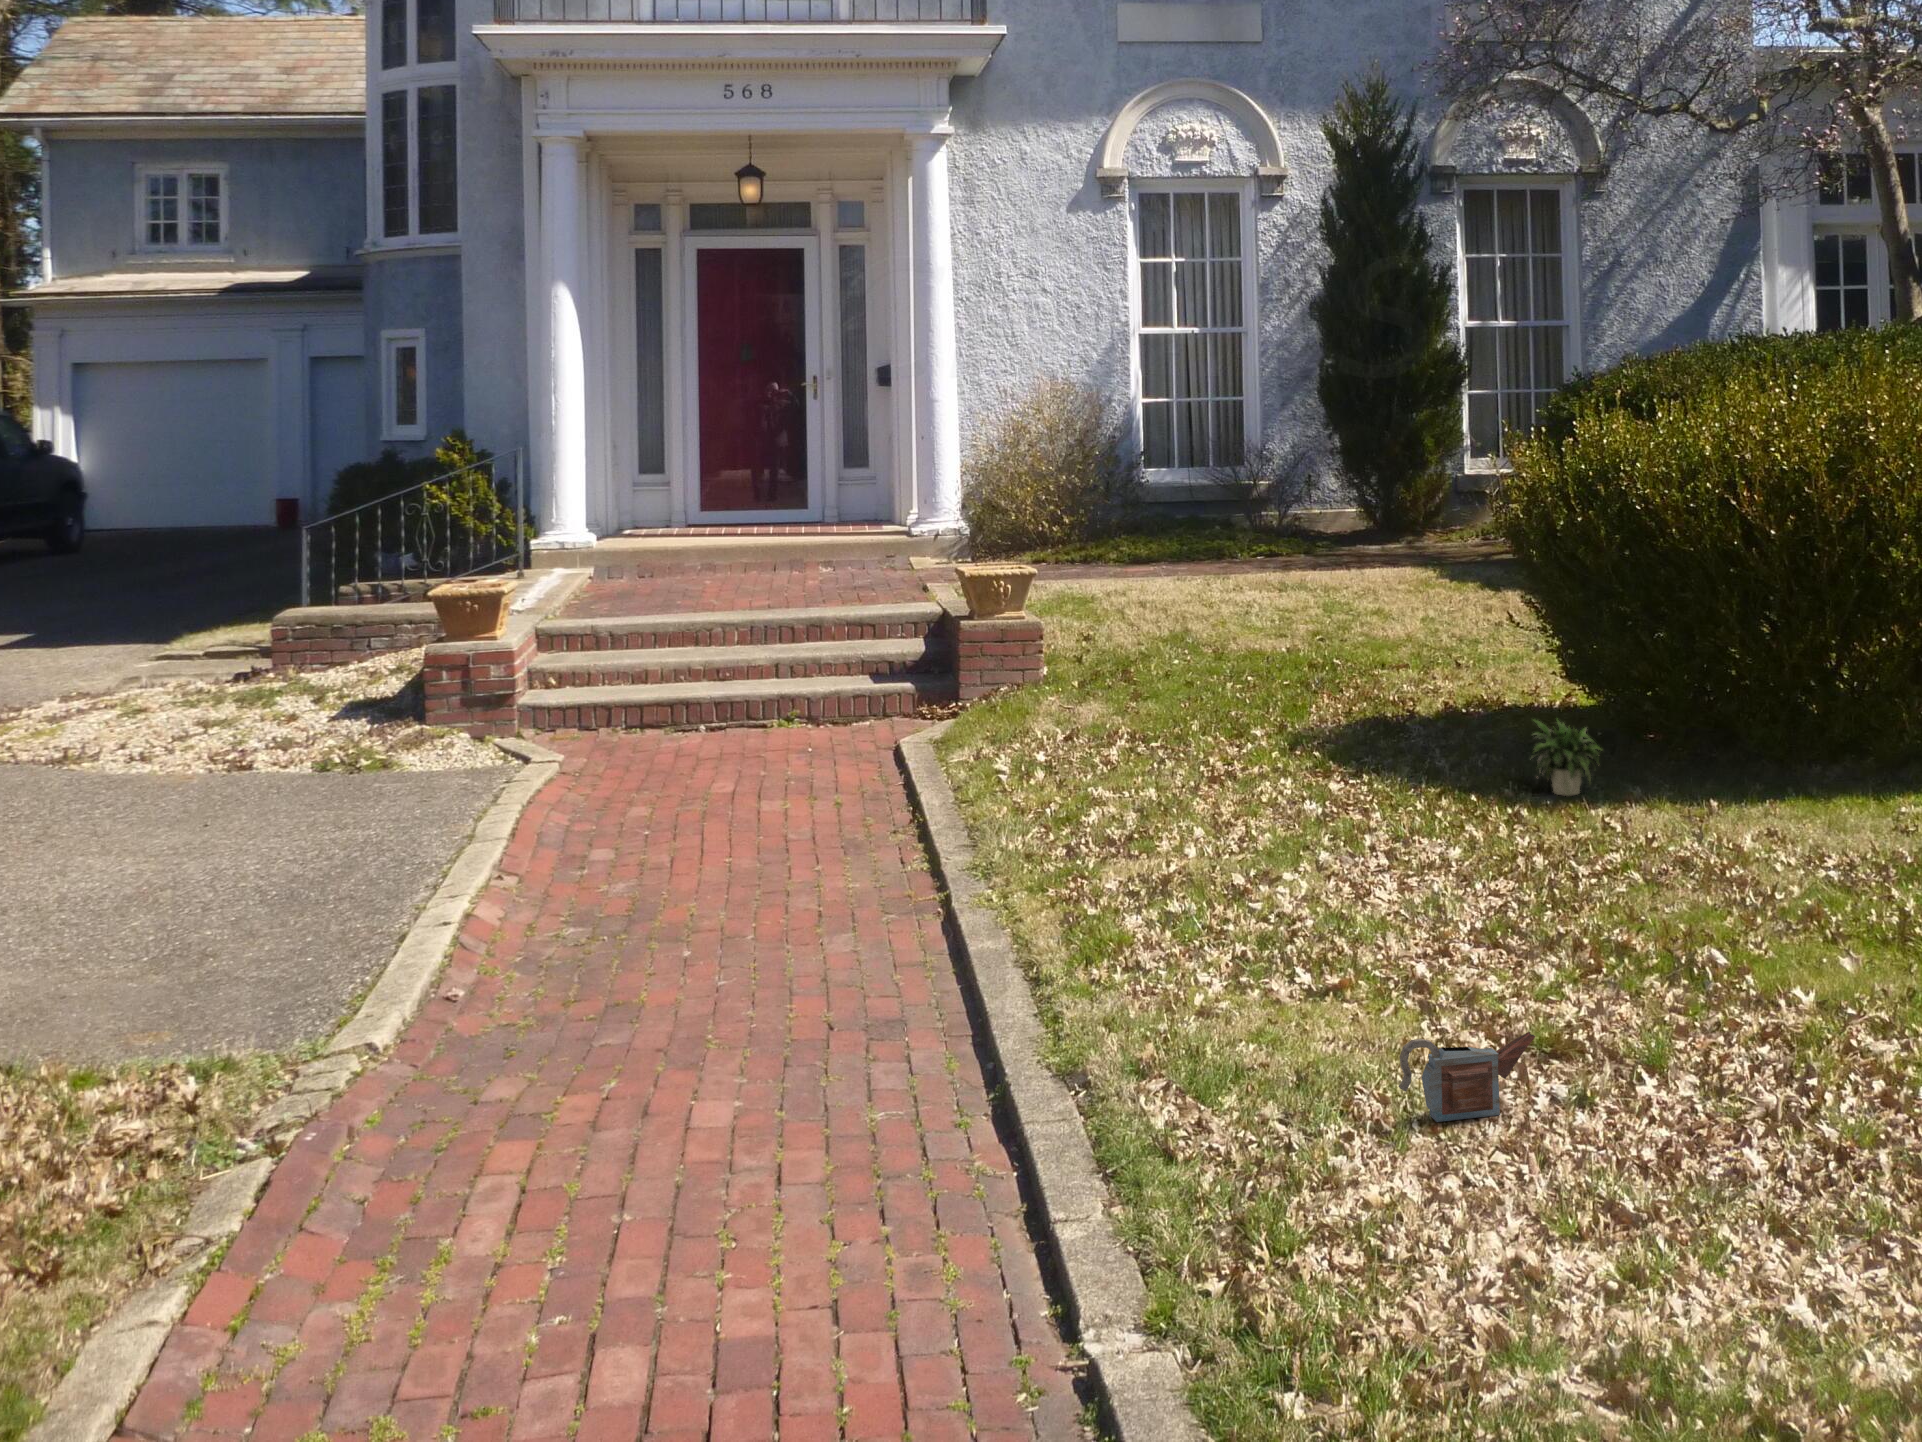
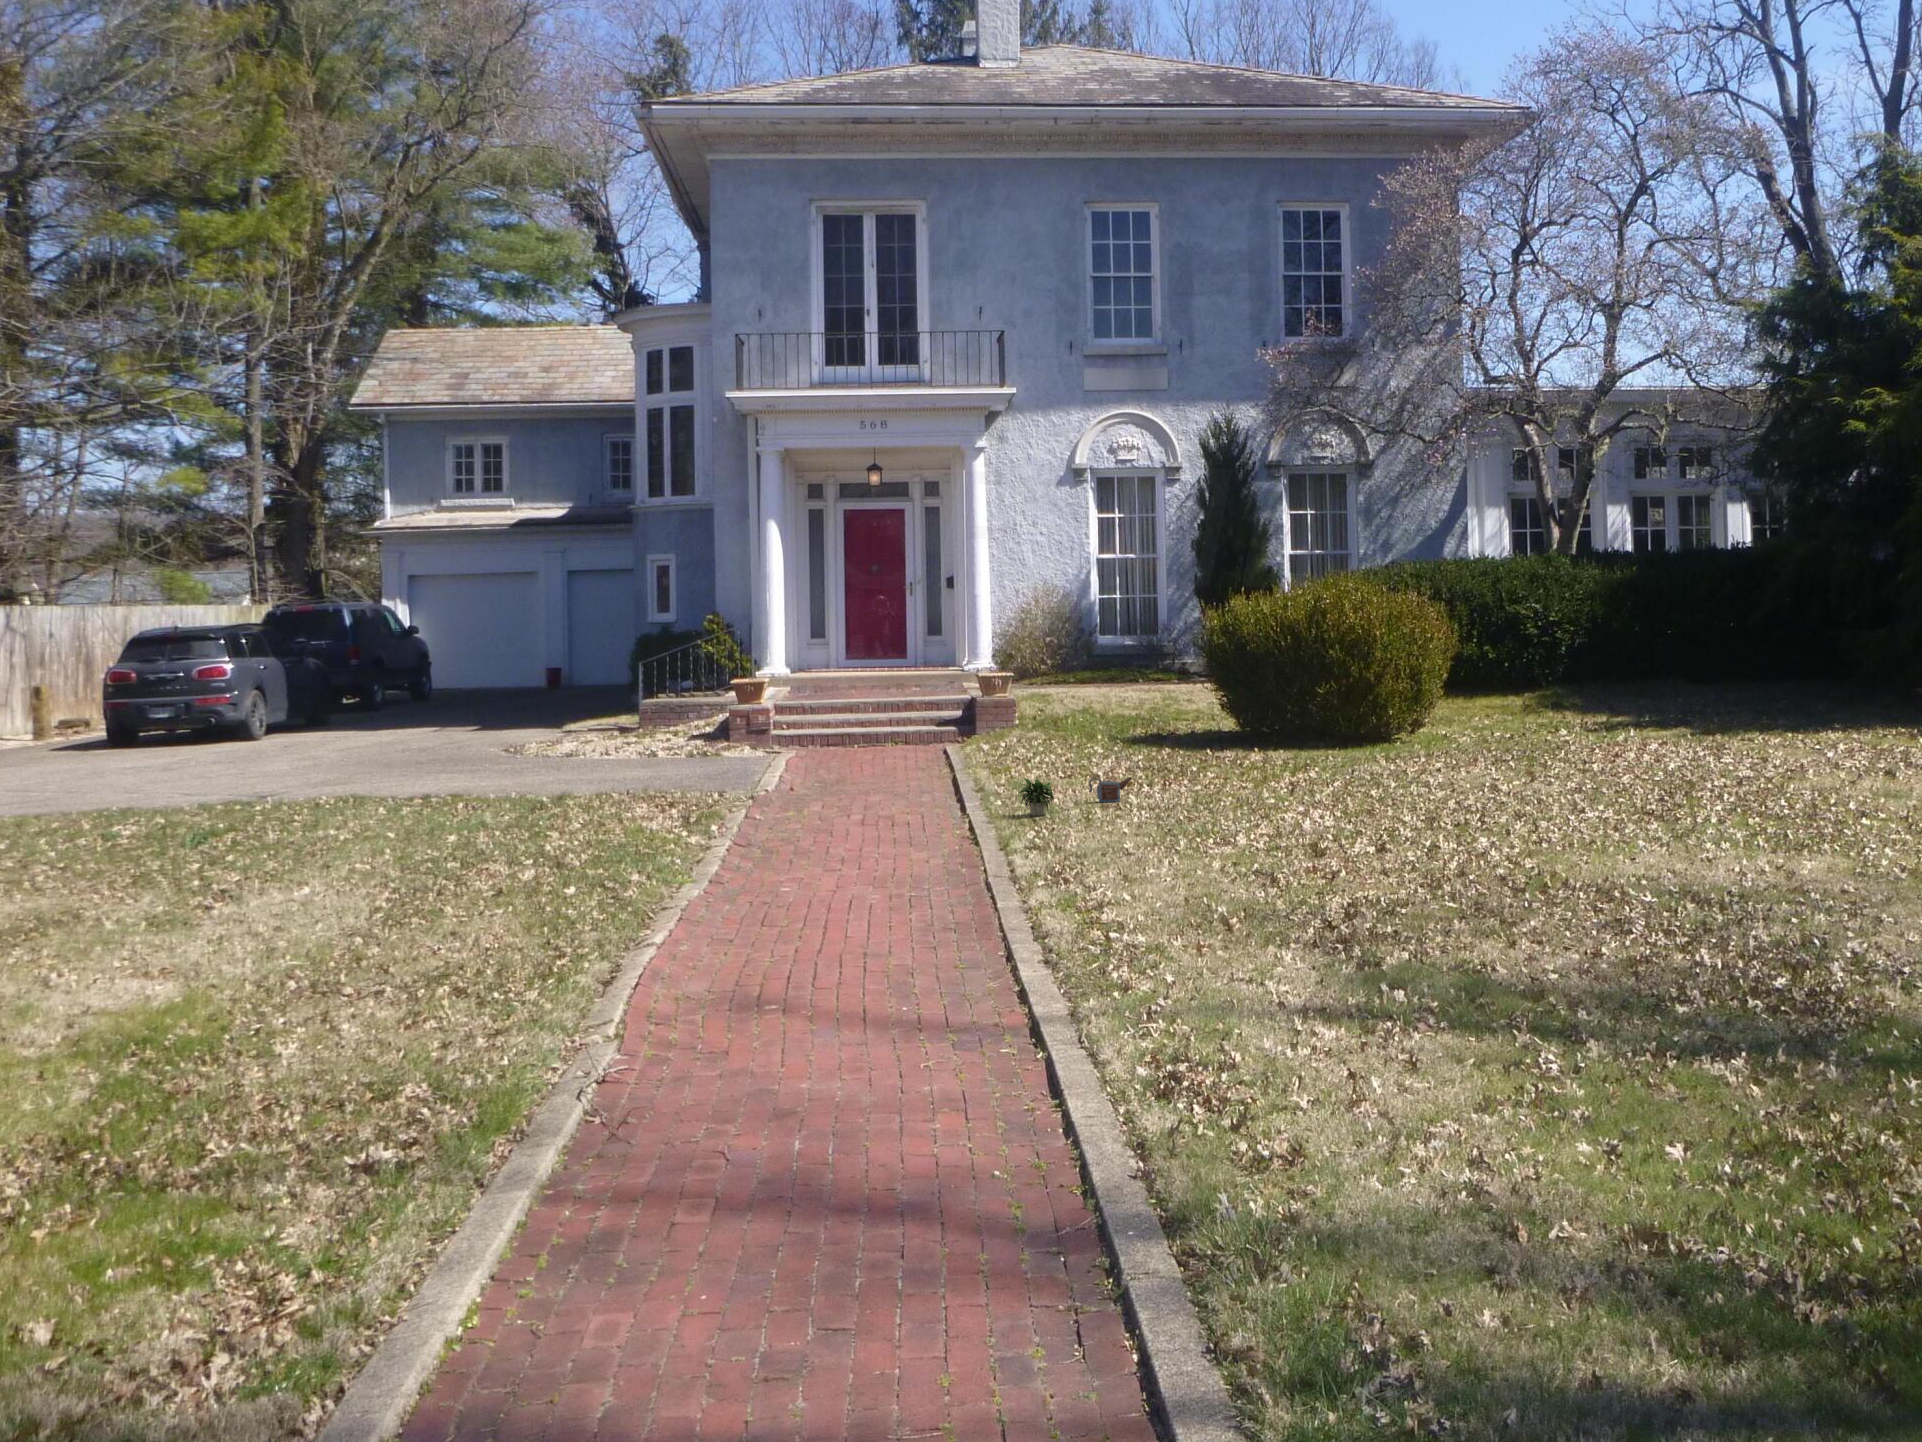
potted plant: present [1532,718,1600,796] -> present [1019,778,1055,816]

